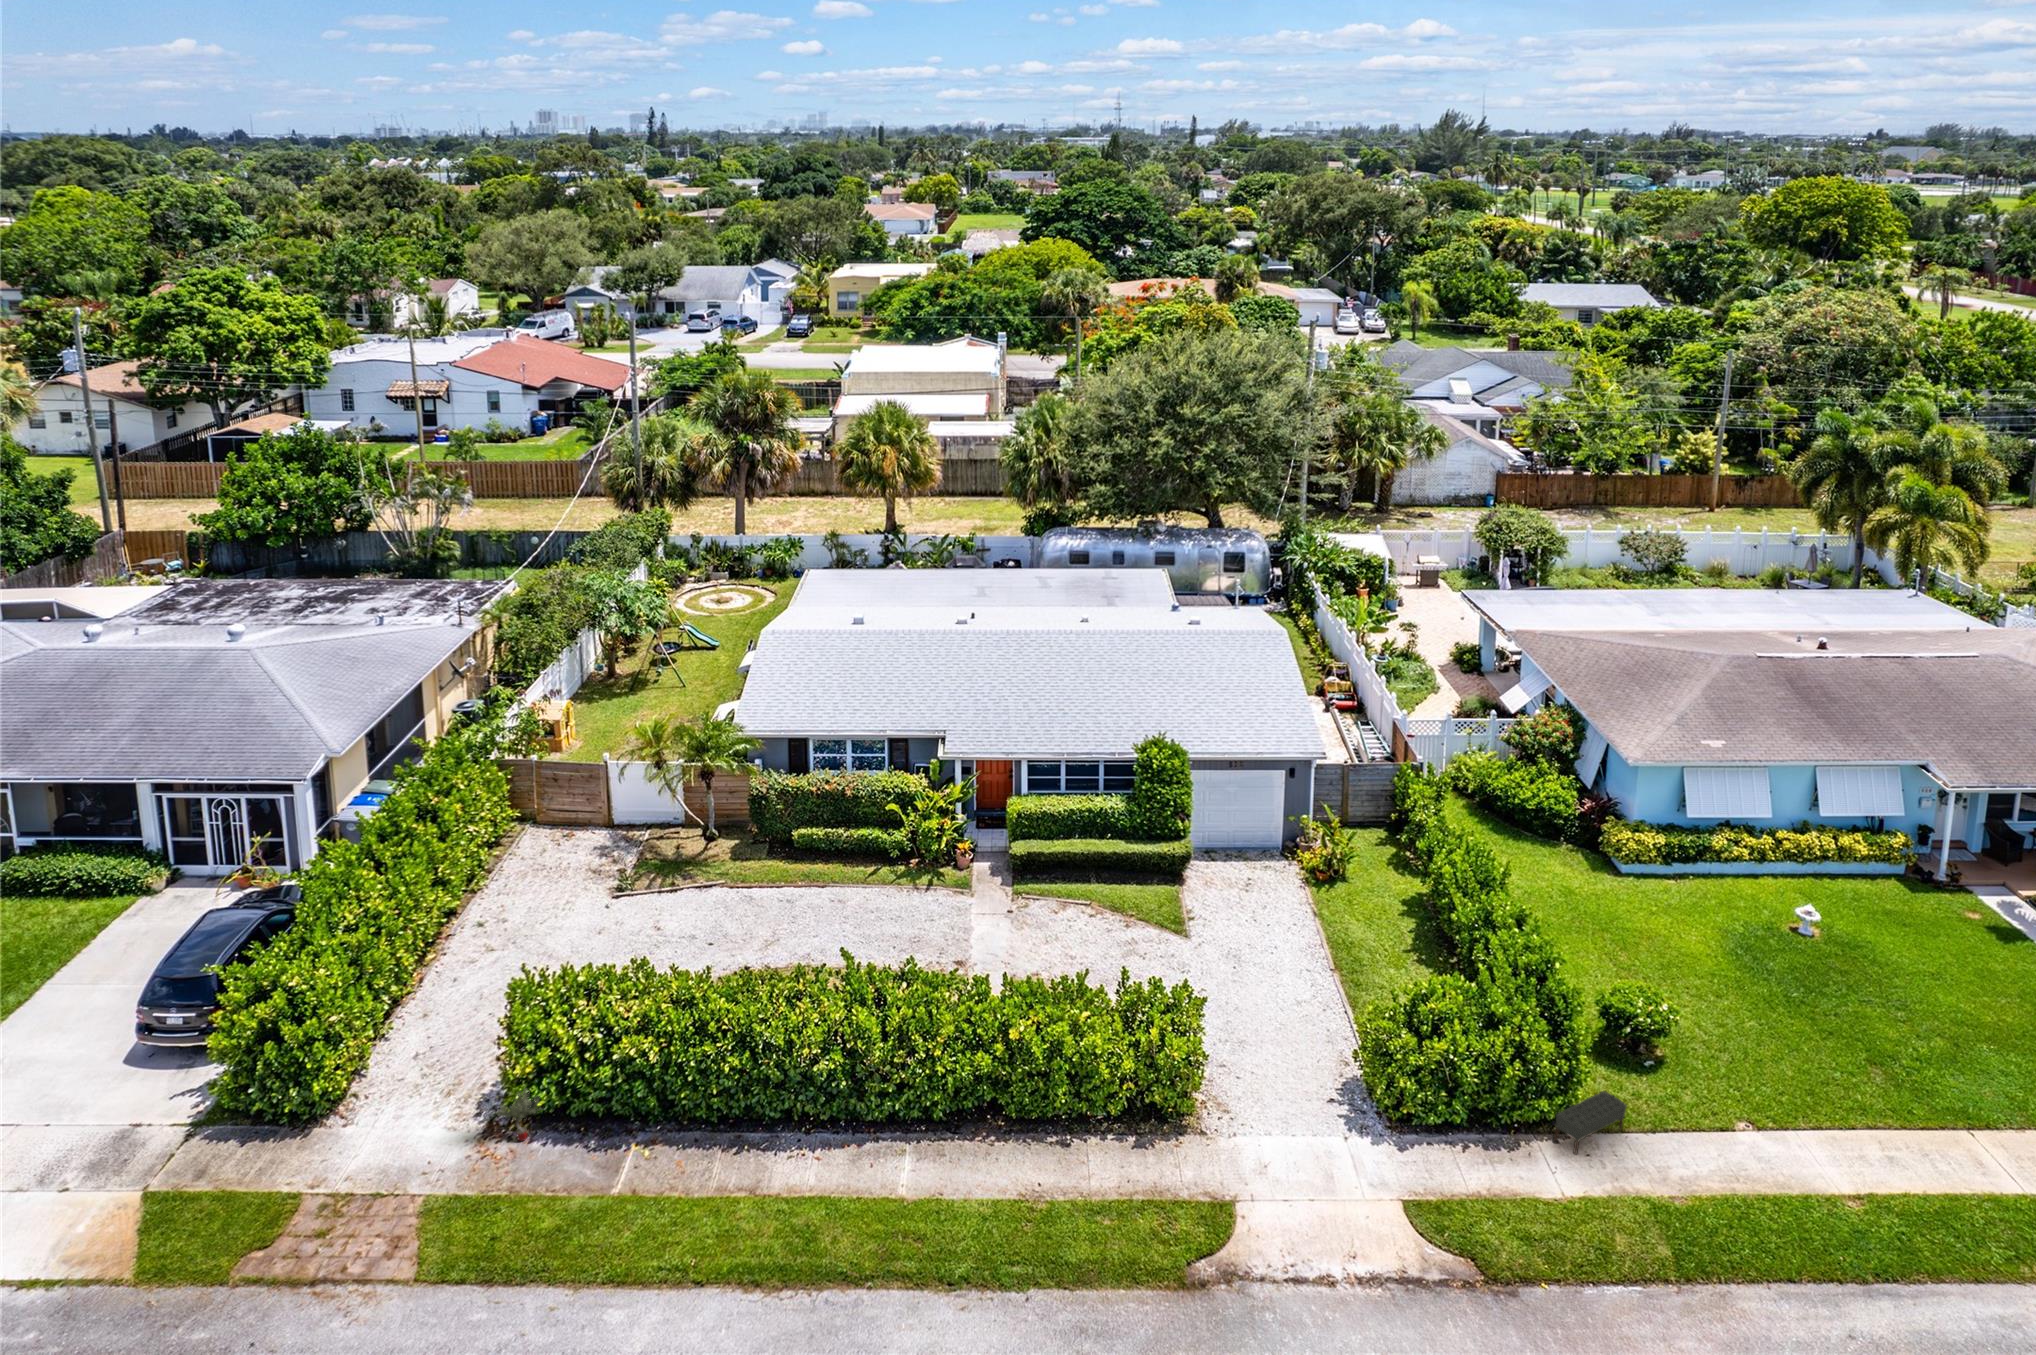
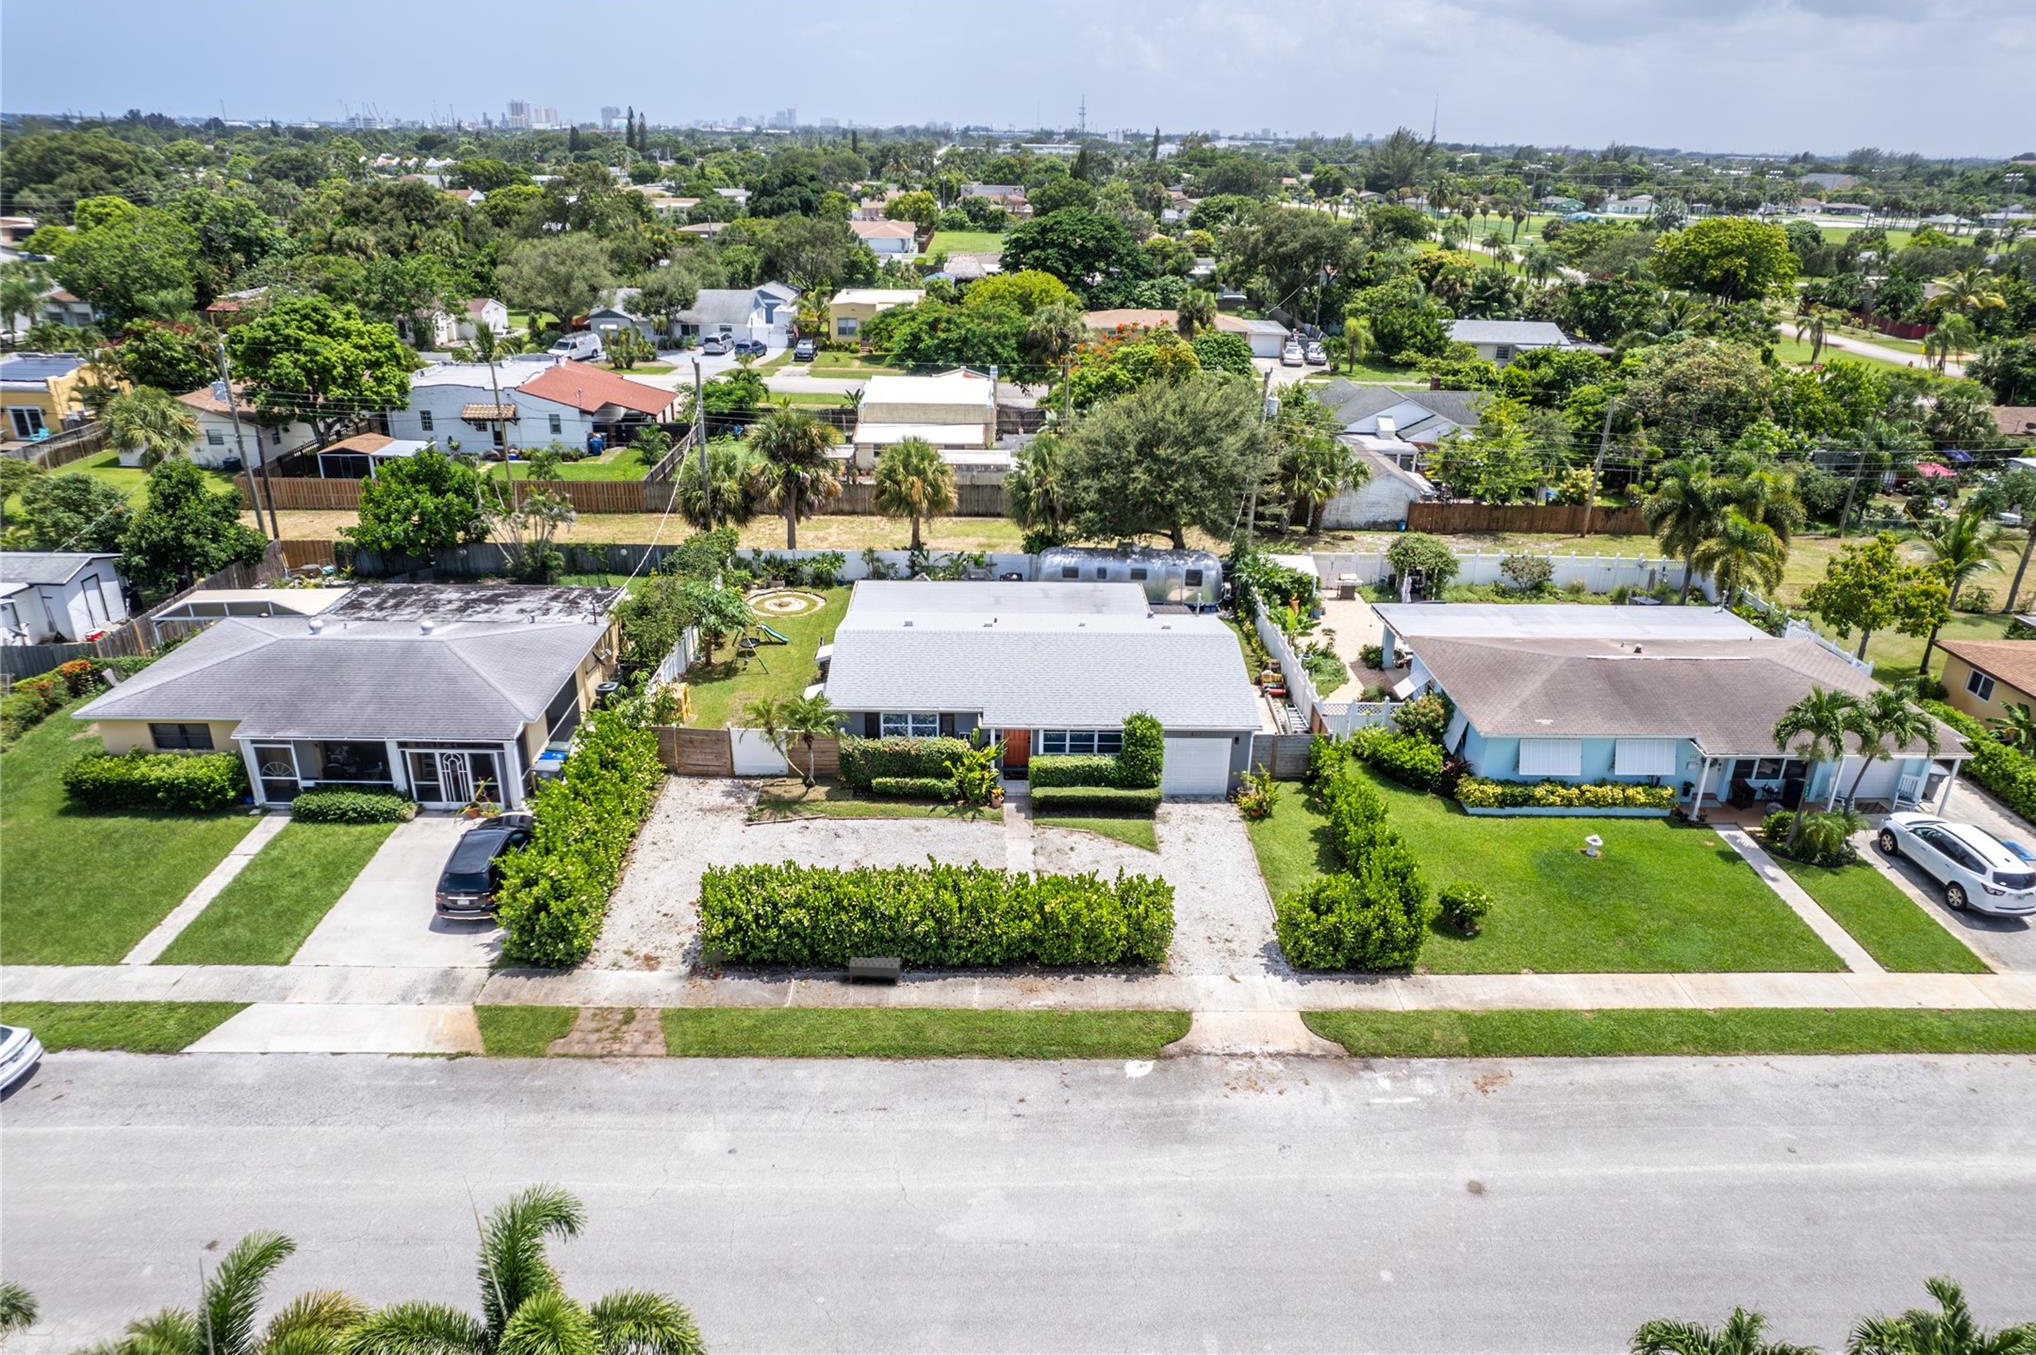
bench: present [1554,1091,1627,1154] -> present [848,956,900,986]

